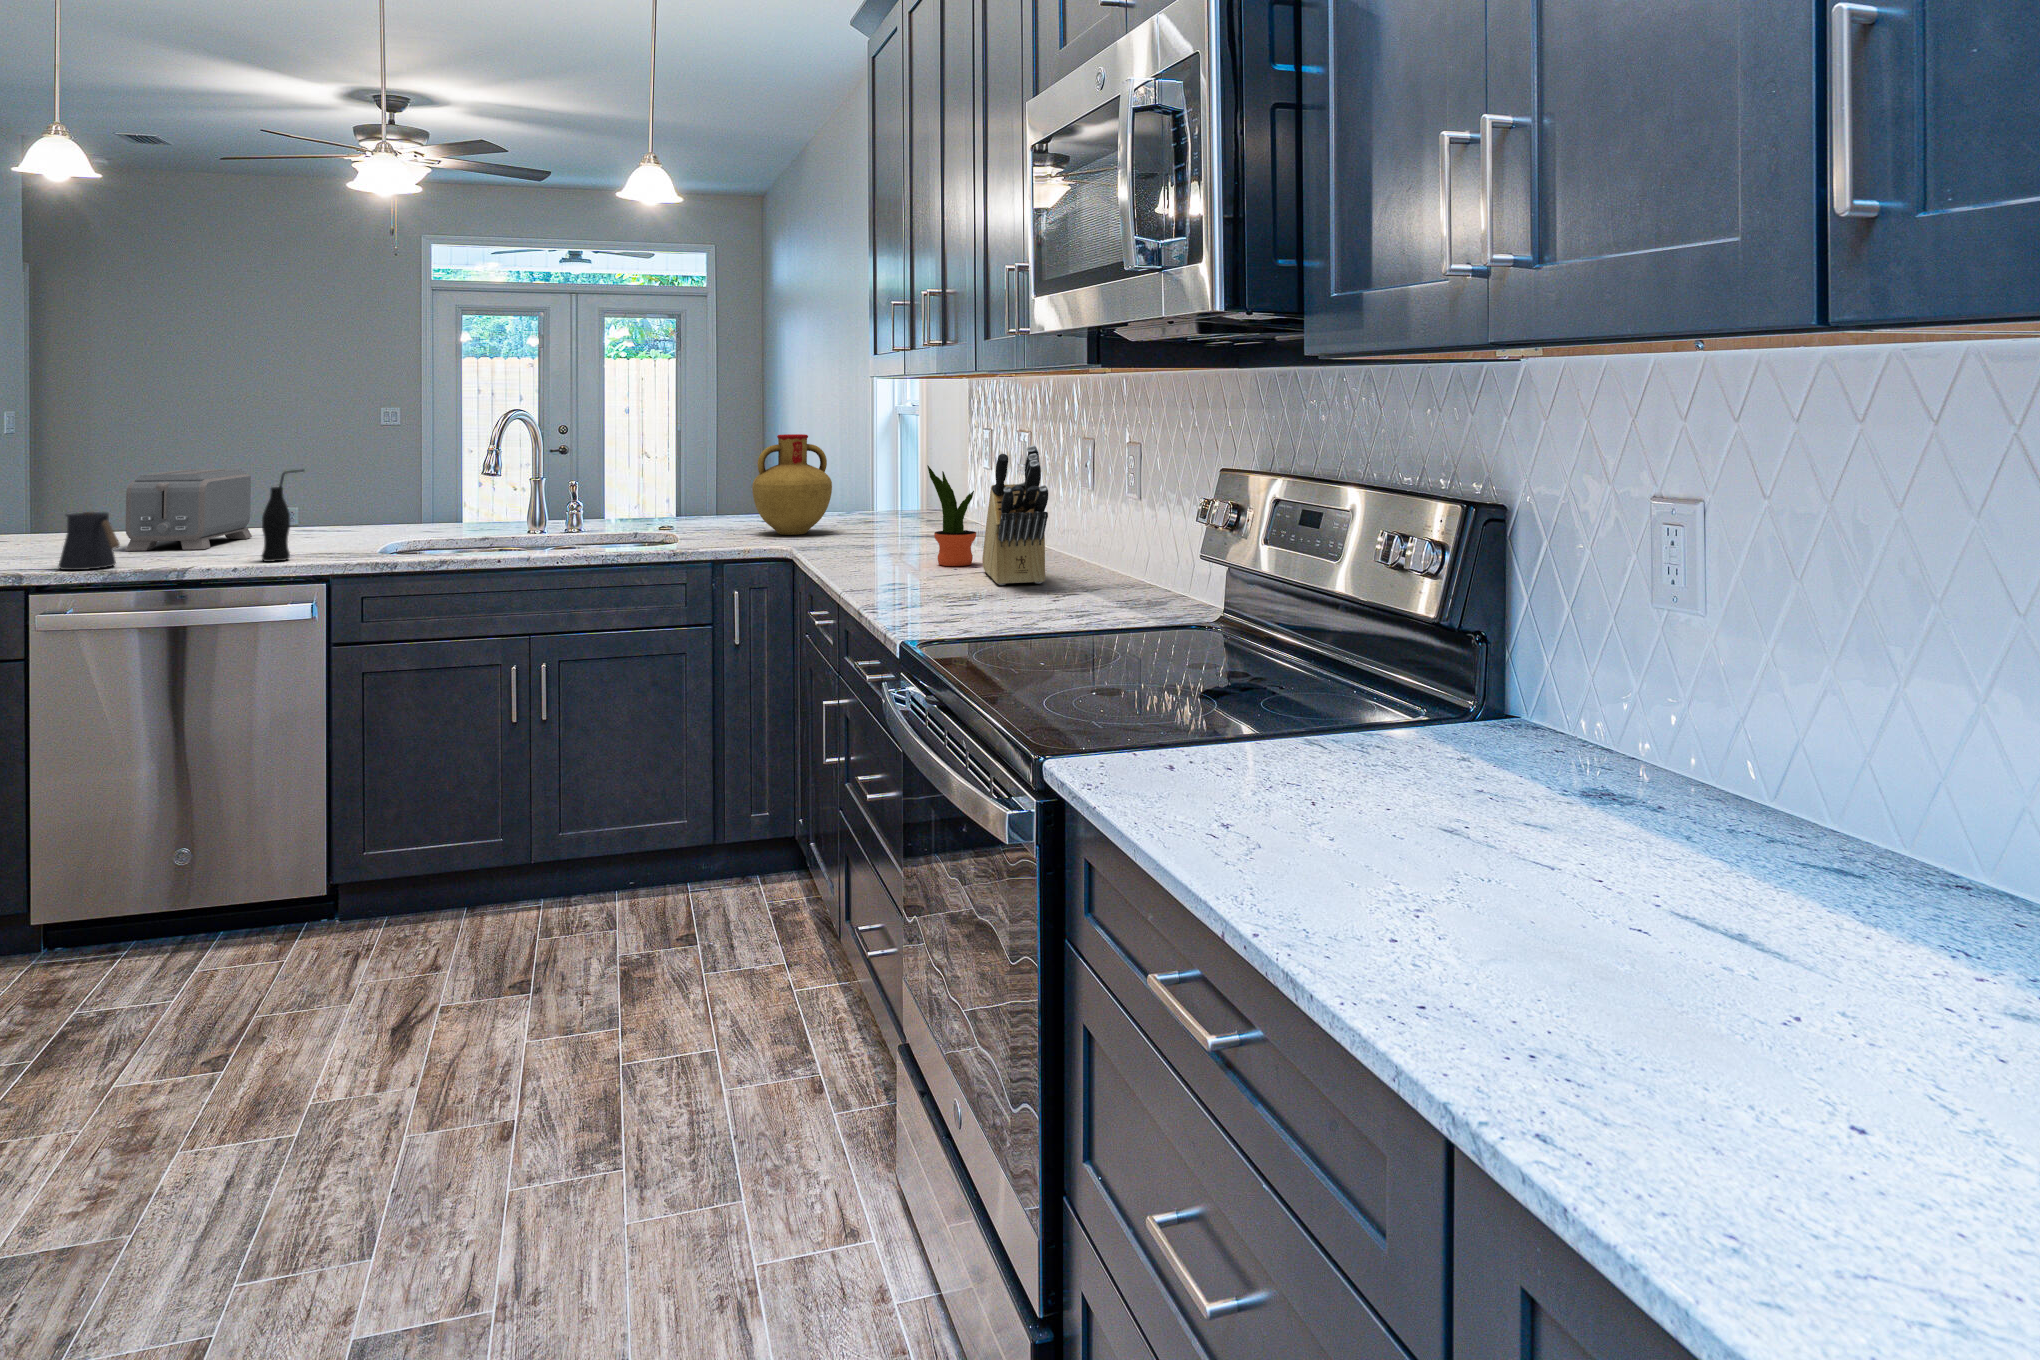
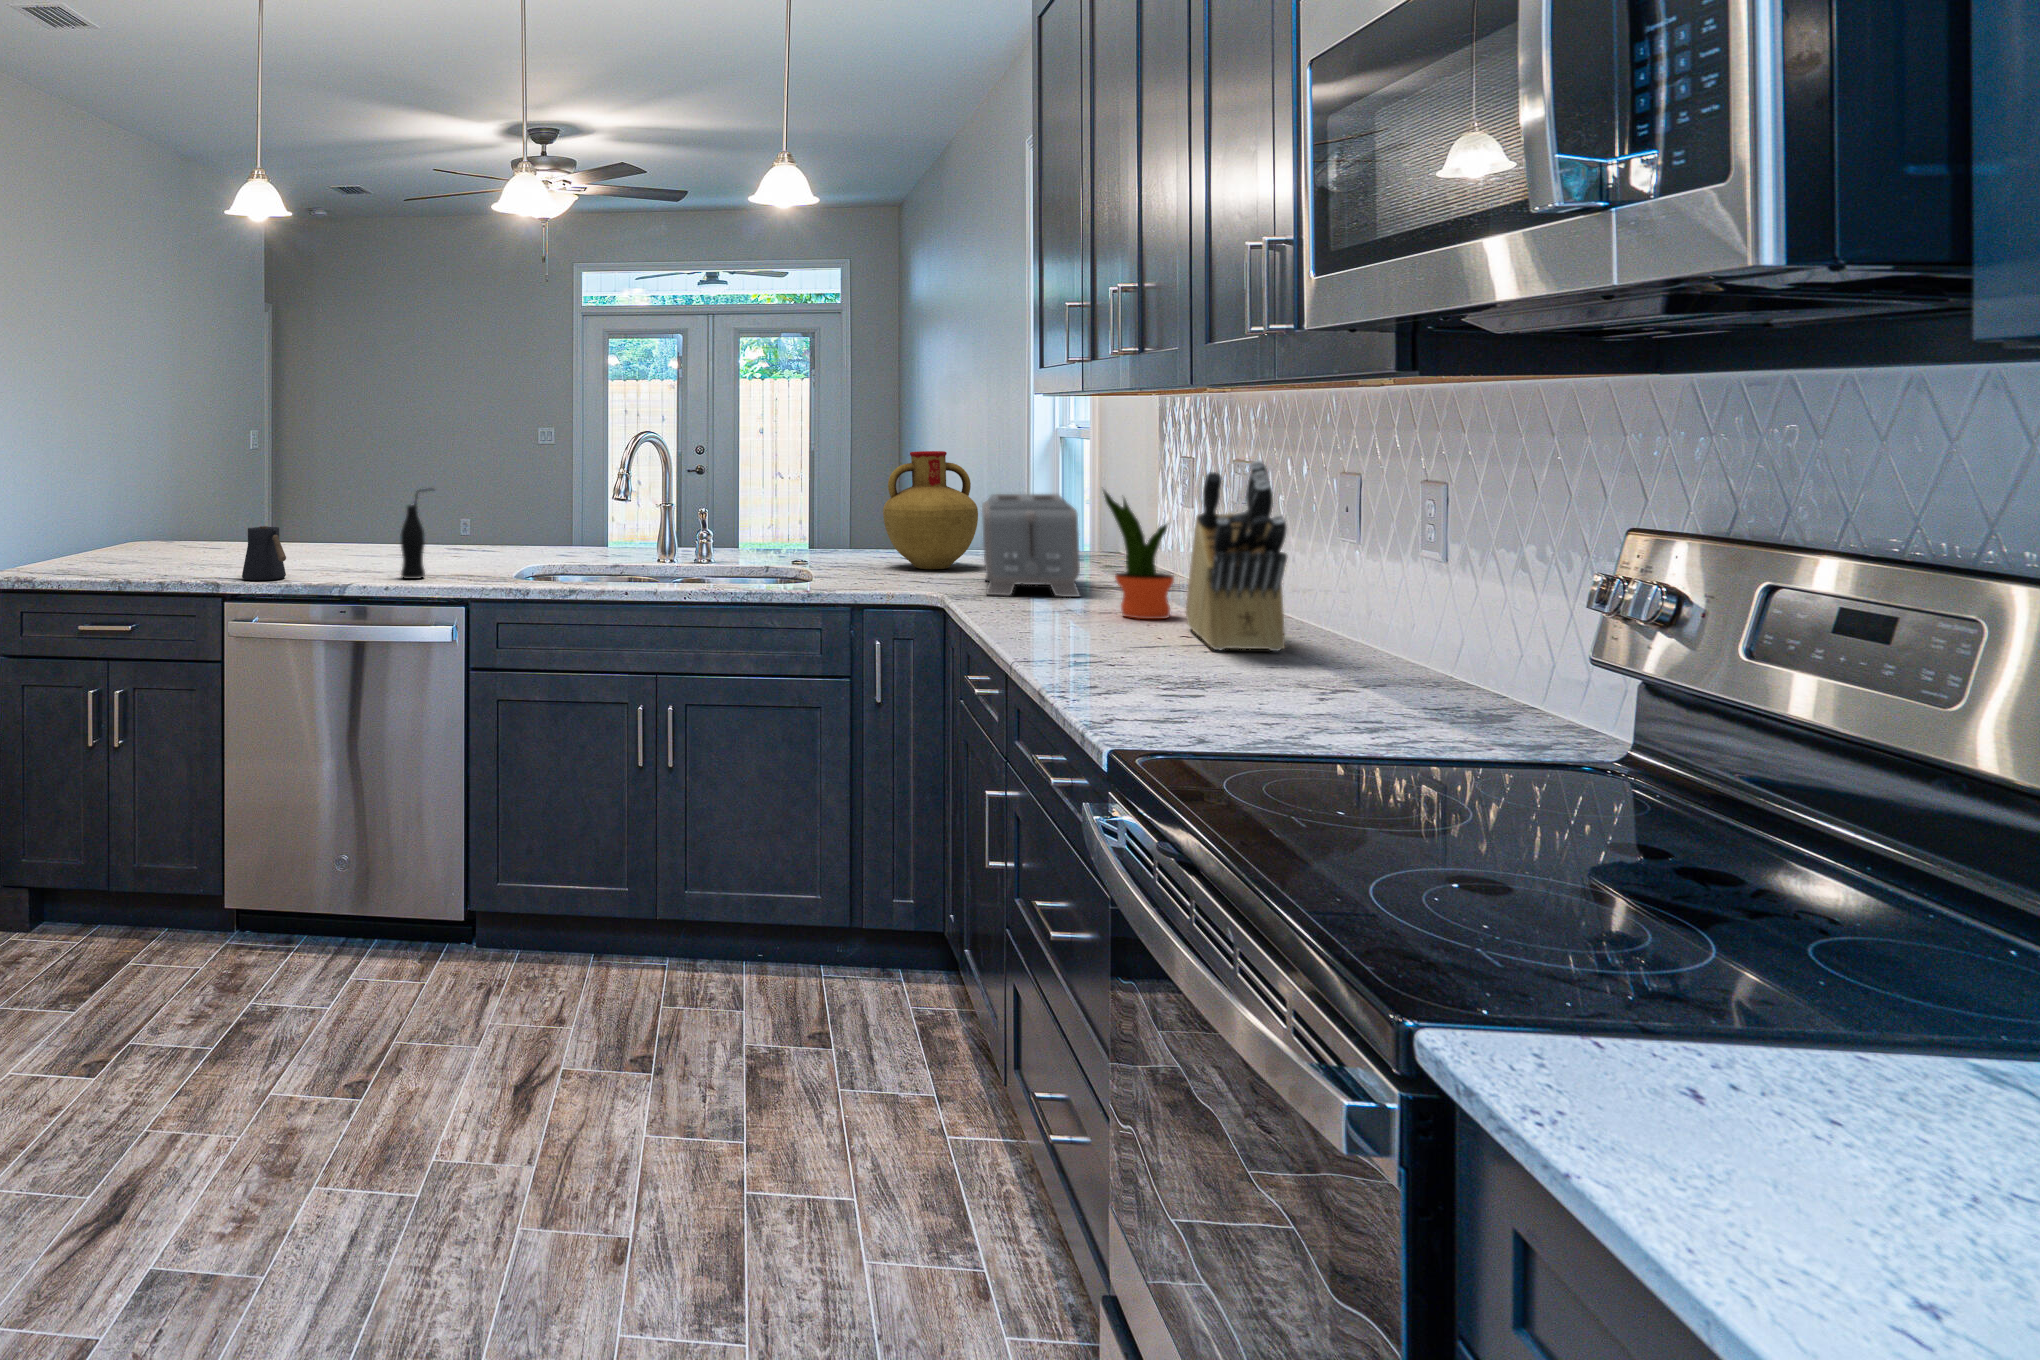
toaster: present [125,469,252,551] -> present [982,494,1080,597]

